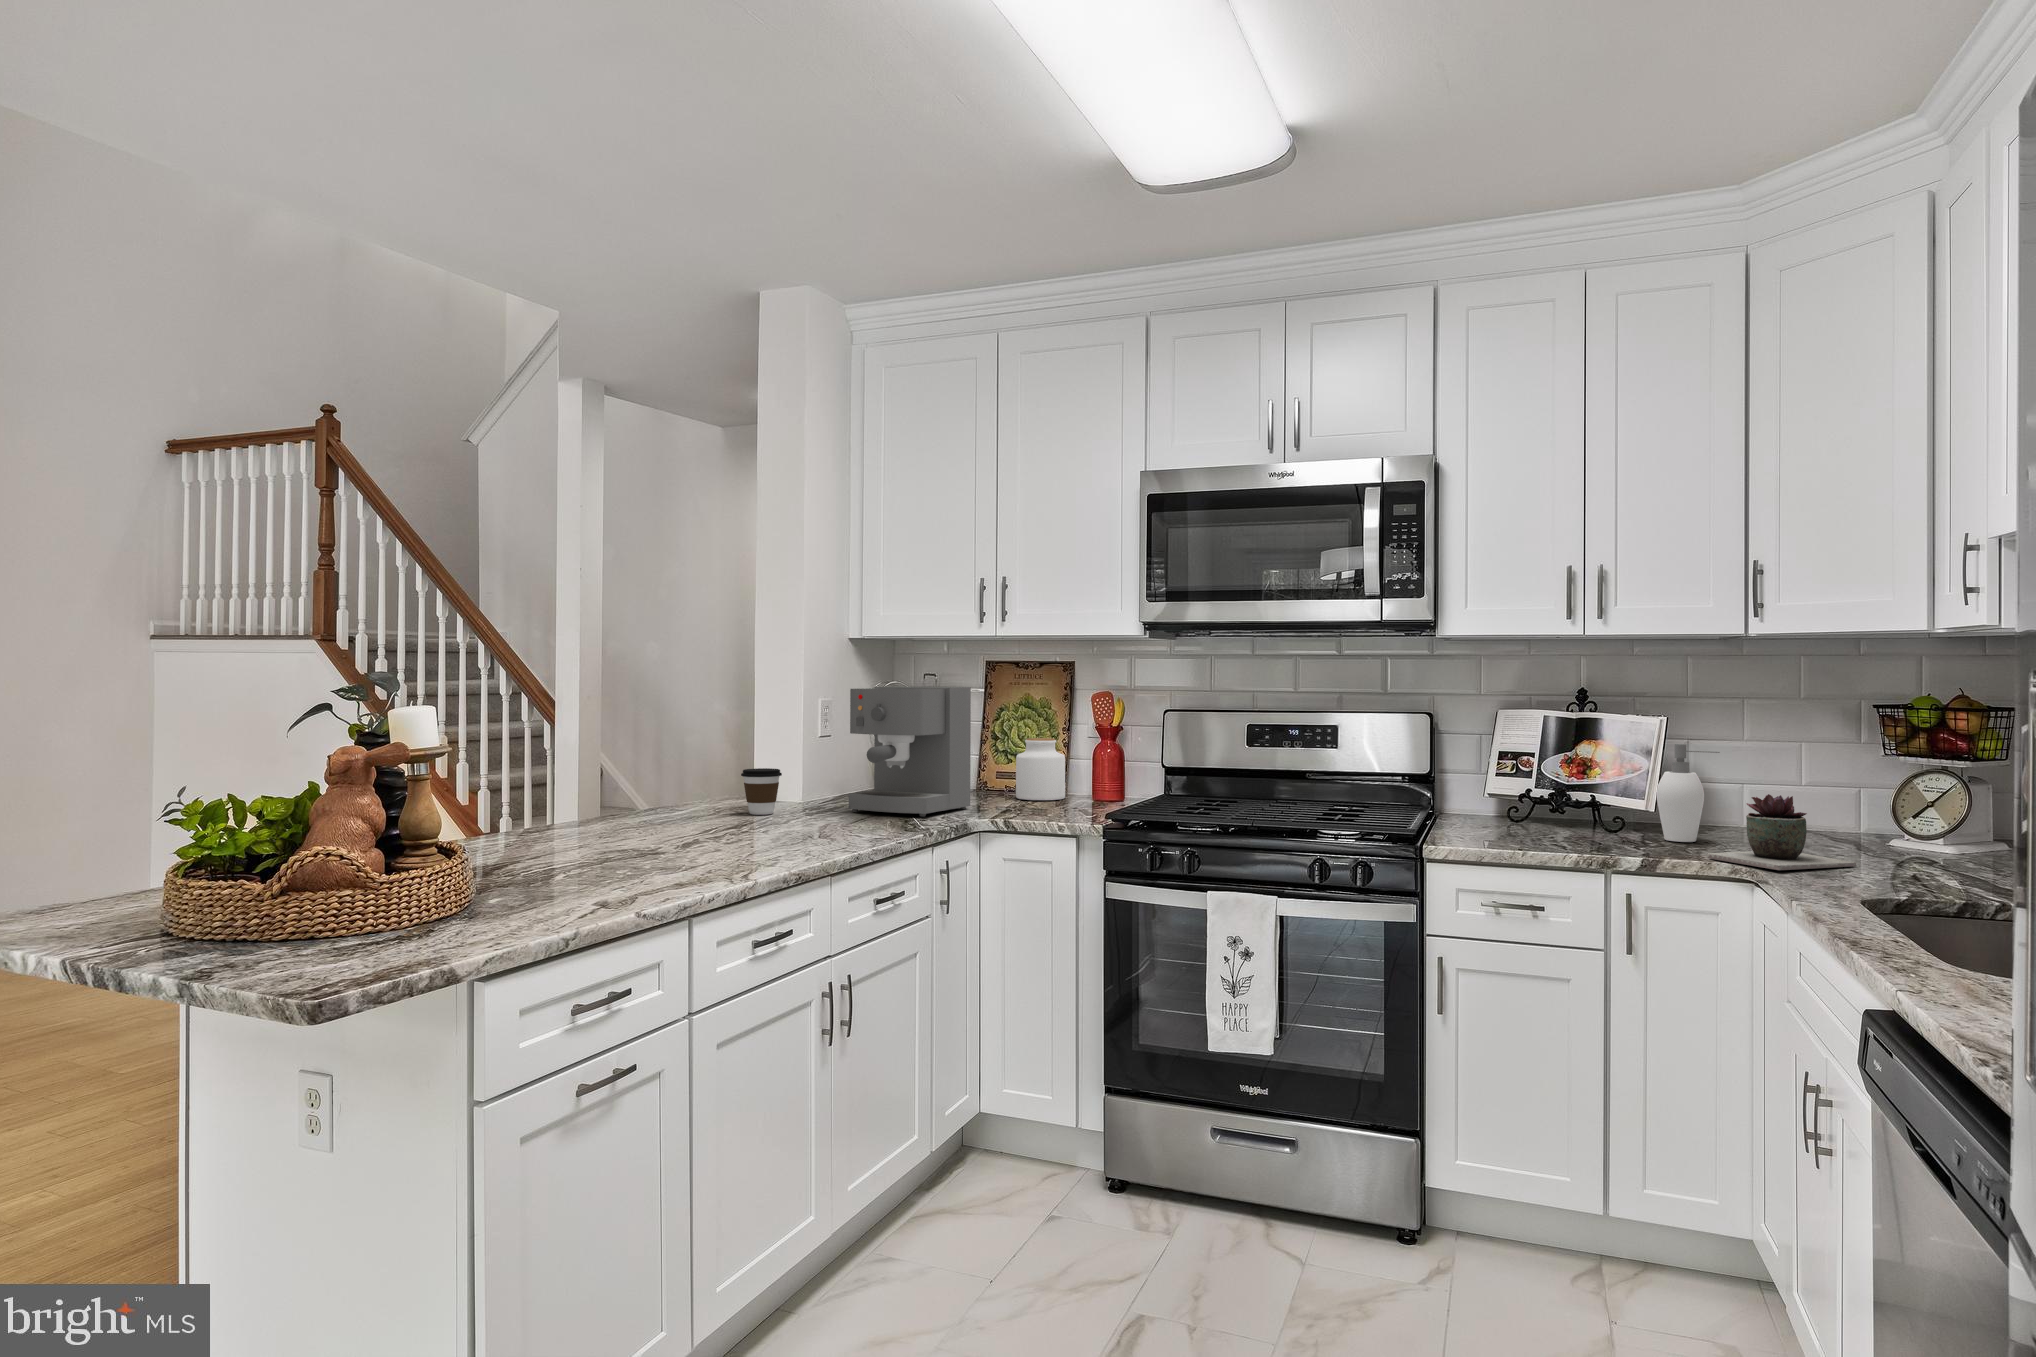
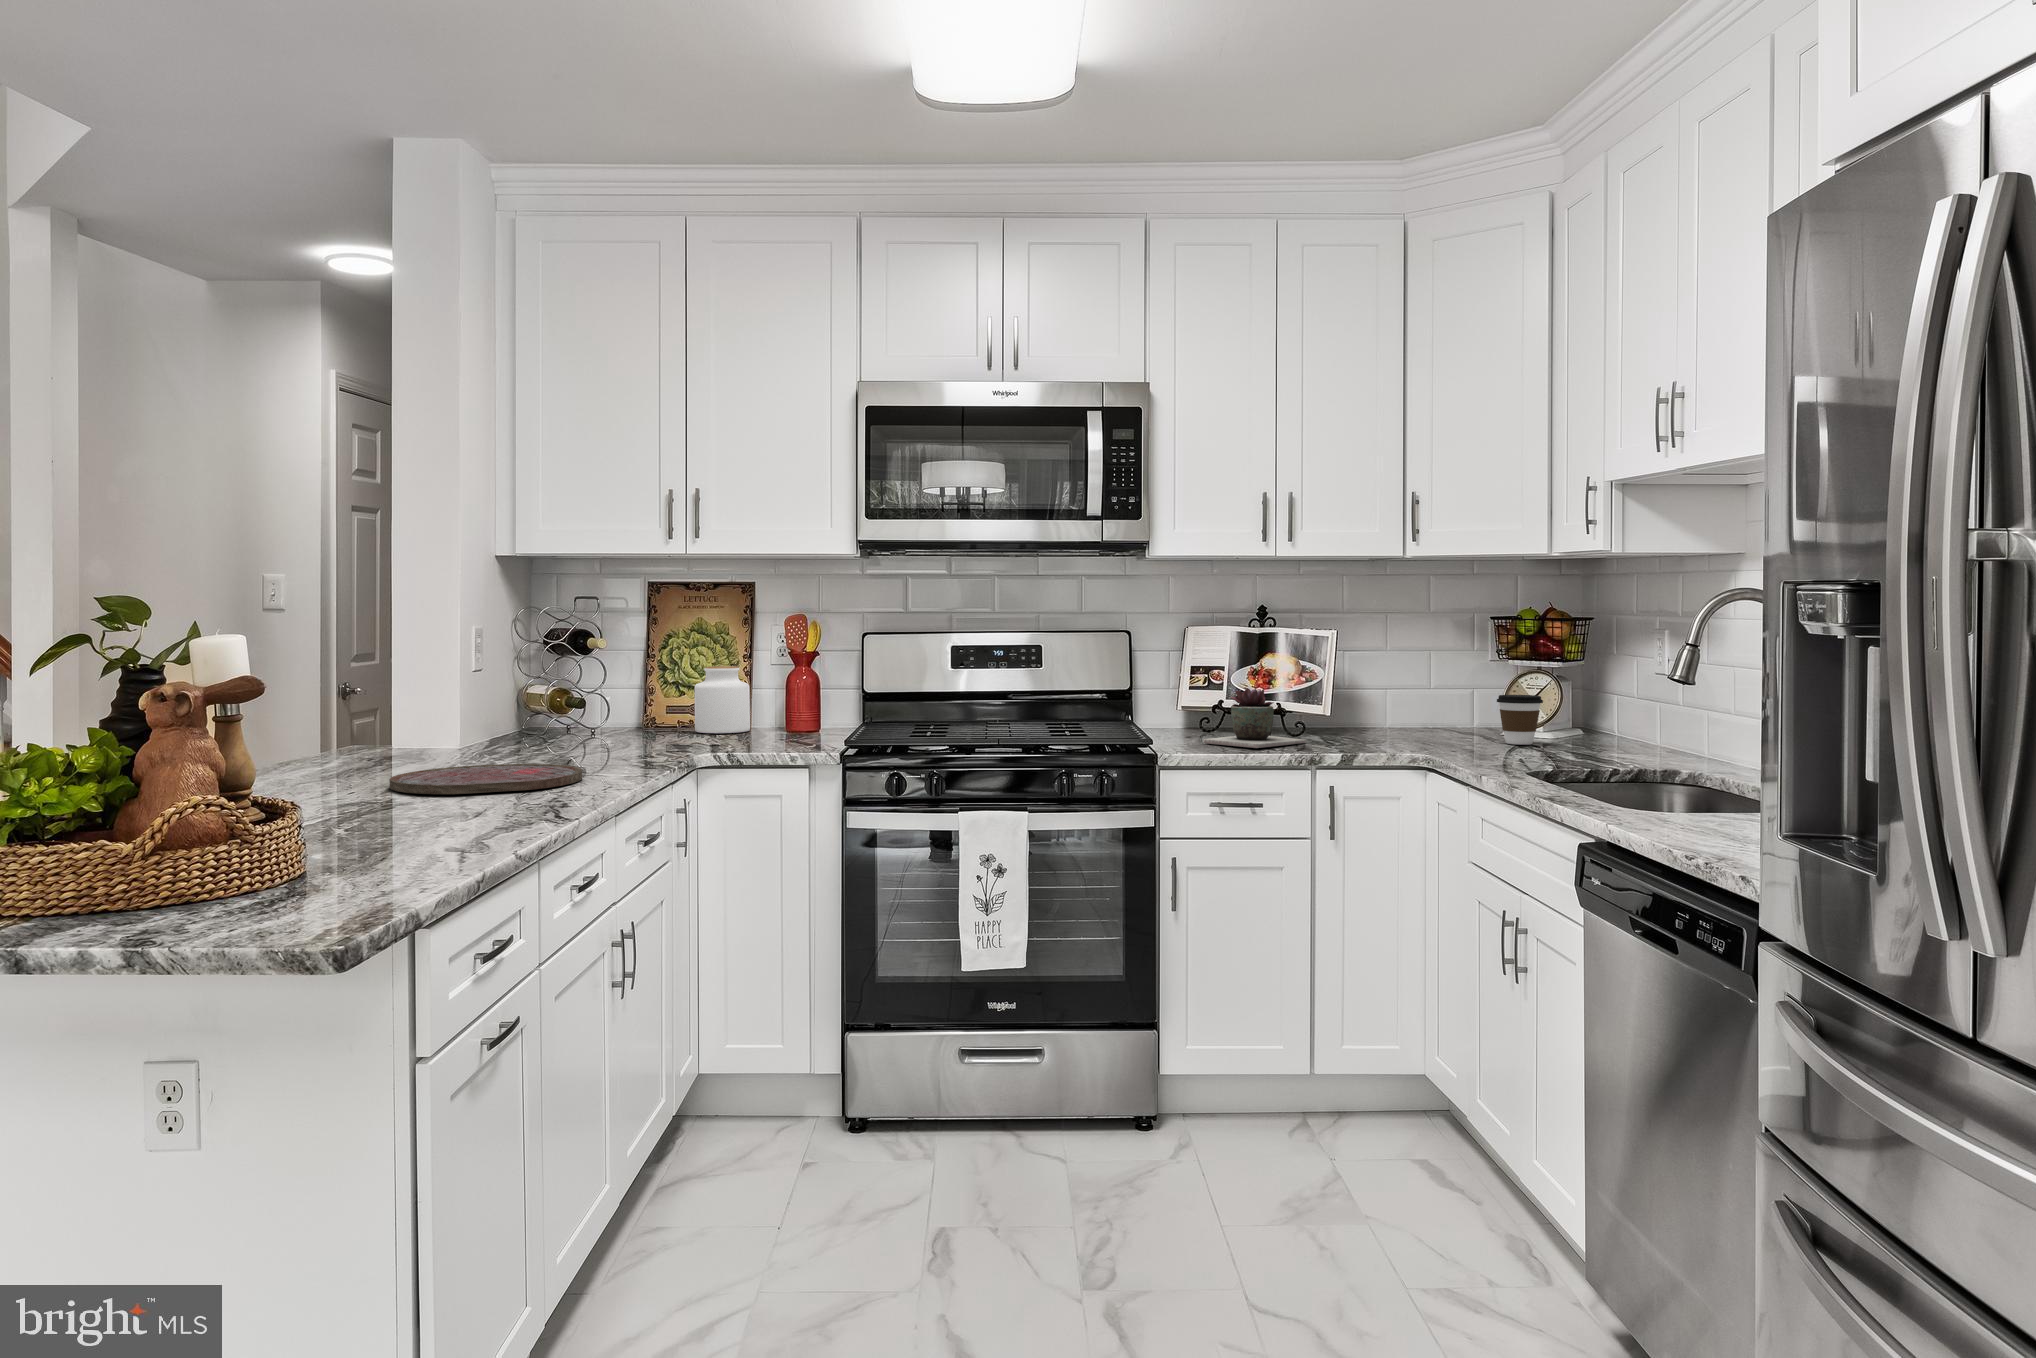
coffee maker: present [849,687,971,816] -> none [517,608,659,754]
soap dispenser: present [1656,744,1720,842] -> none [1331,654,1383,740]
coffee cup: present [741,768,782,815] -> present [1497,695,1543,745]
succulent plant: present [1707,794,1856,870] -> present [1203,688,1307,748]
cutting board: none [720,821,868,846] -> present [389,764,582,794]

